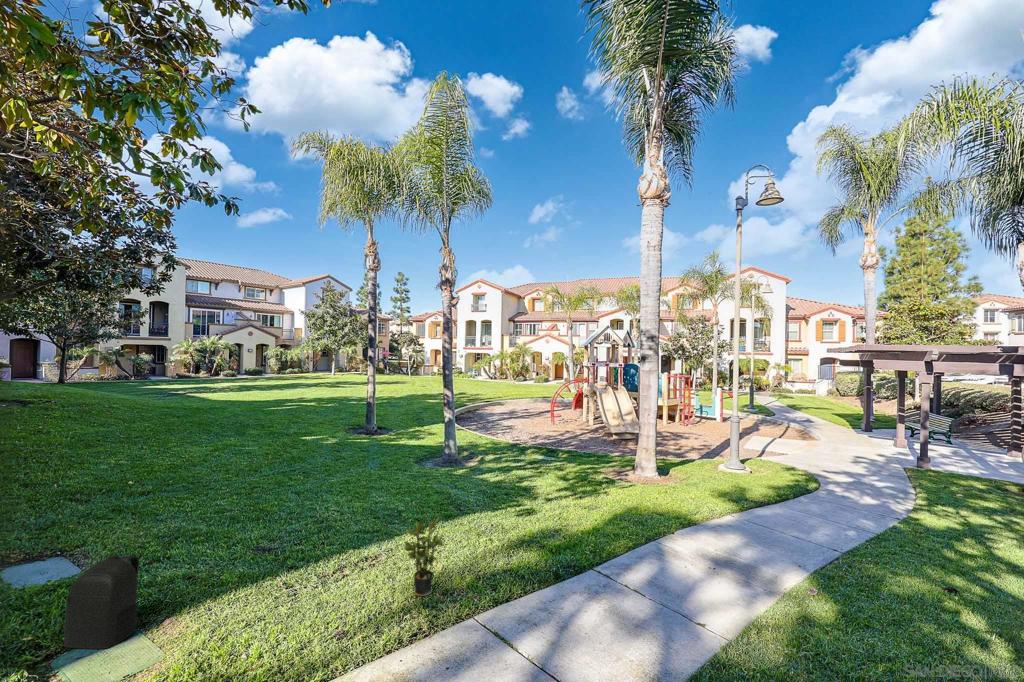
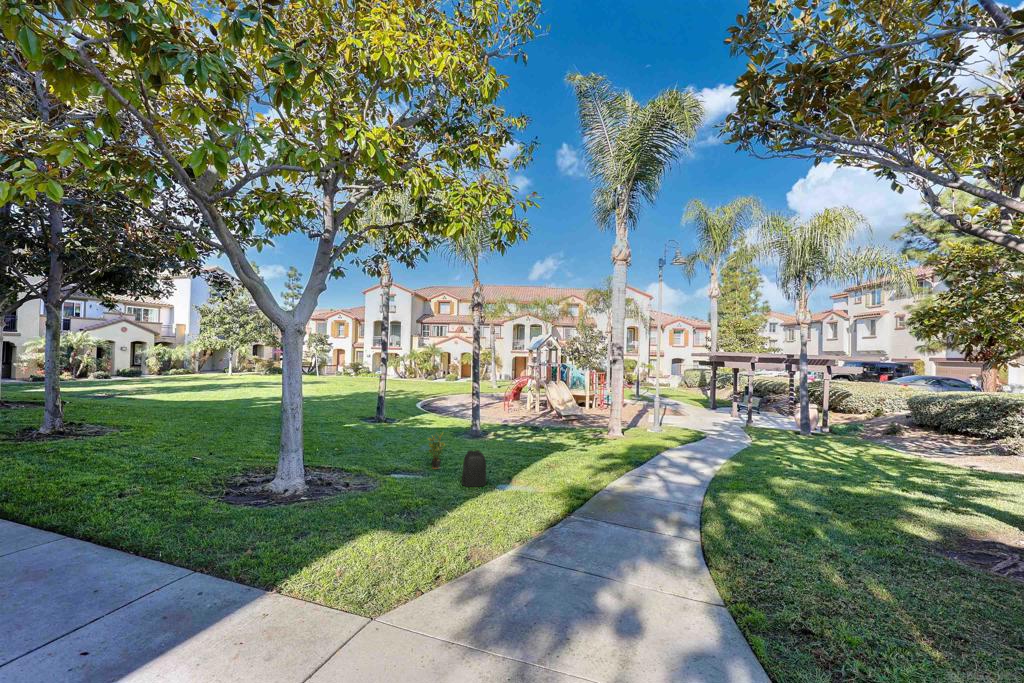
potted plant: present [404,516,443,596] -> present [428,432,445,469]

